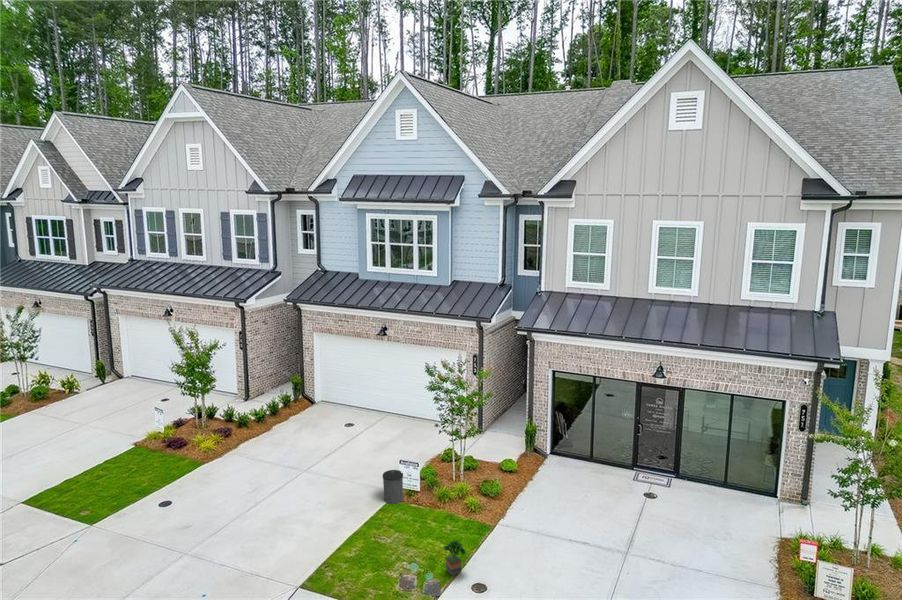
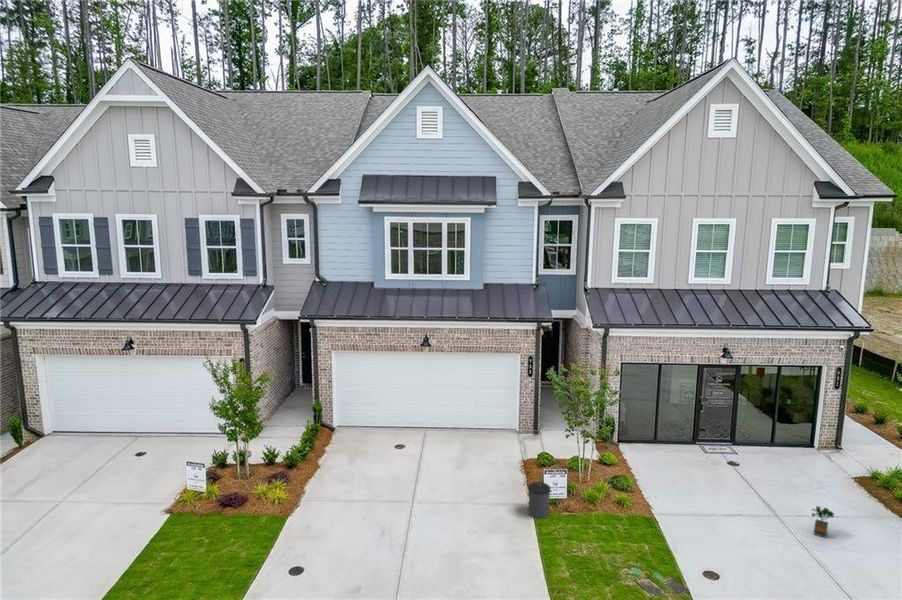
potted tree: present [444,540,466,575] -> present [812,506,834,538]

